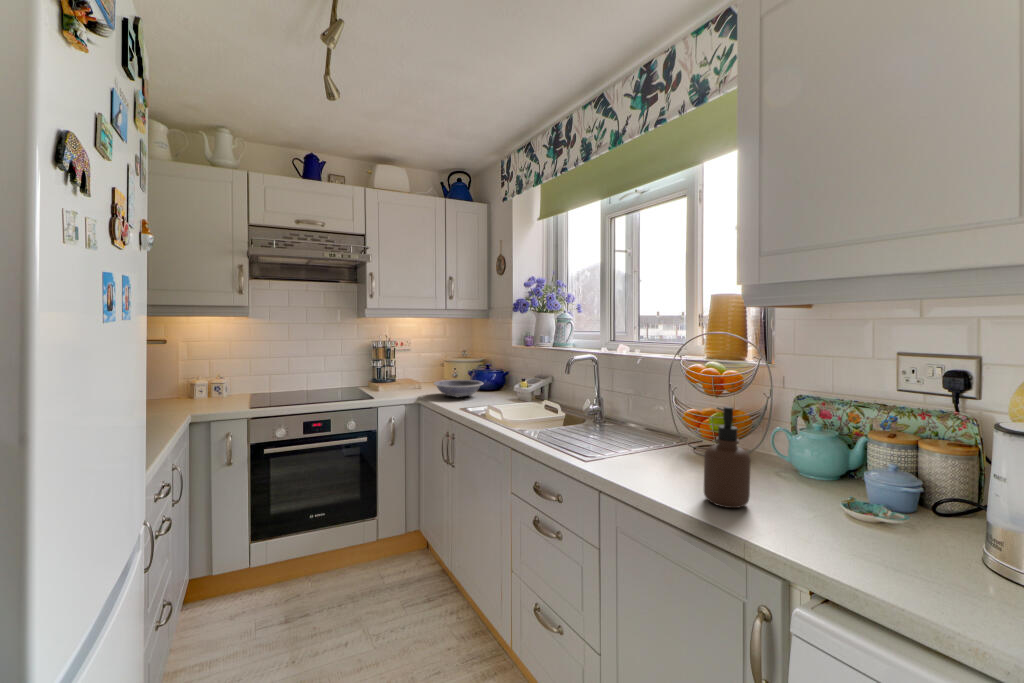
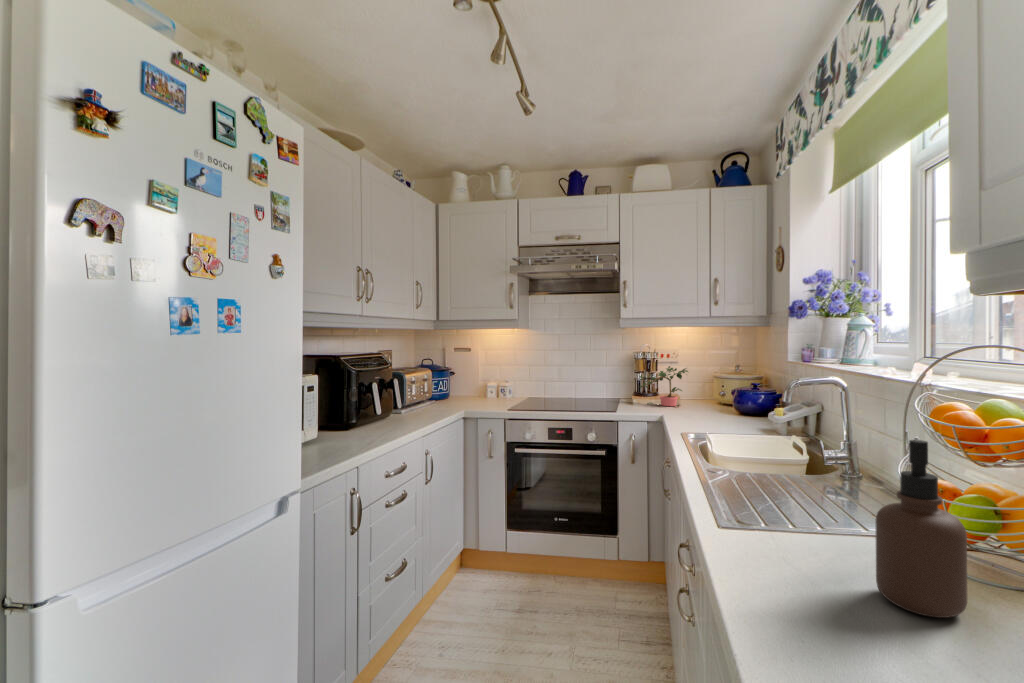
potted plant: none [379,353,428,389] -> present [640,366,688,407]
bowl: present [434,380,483,397] -> none [681,398,745,418]

